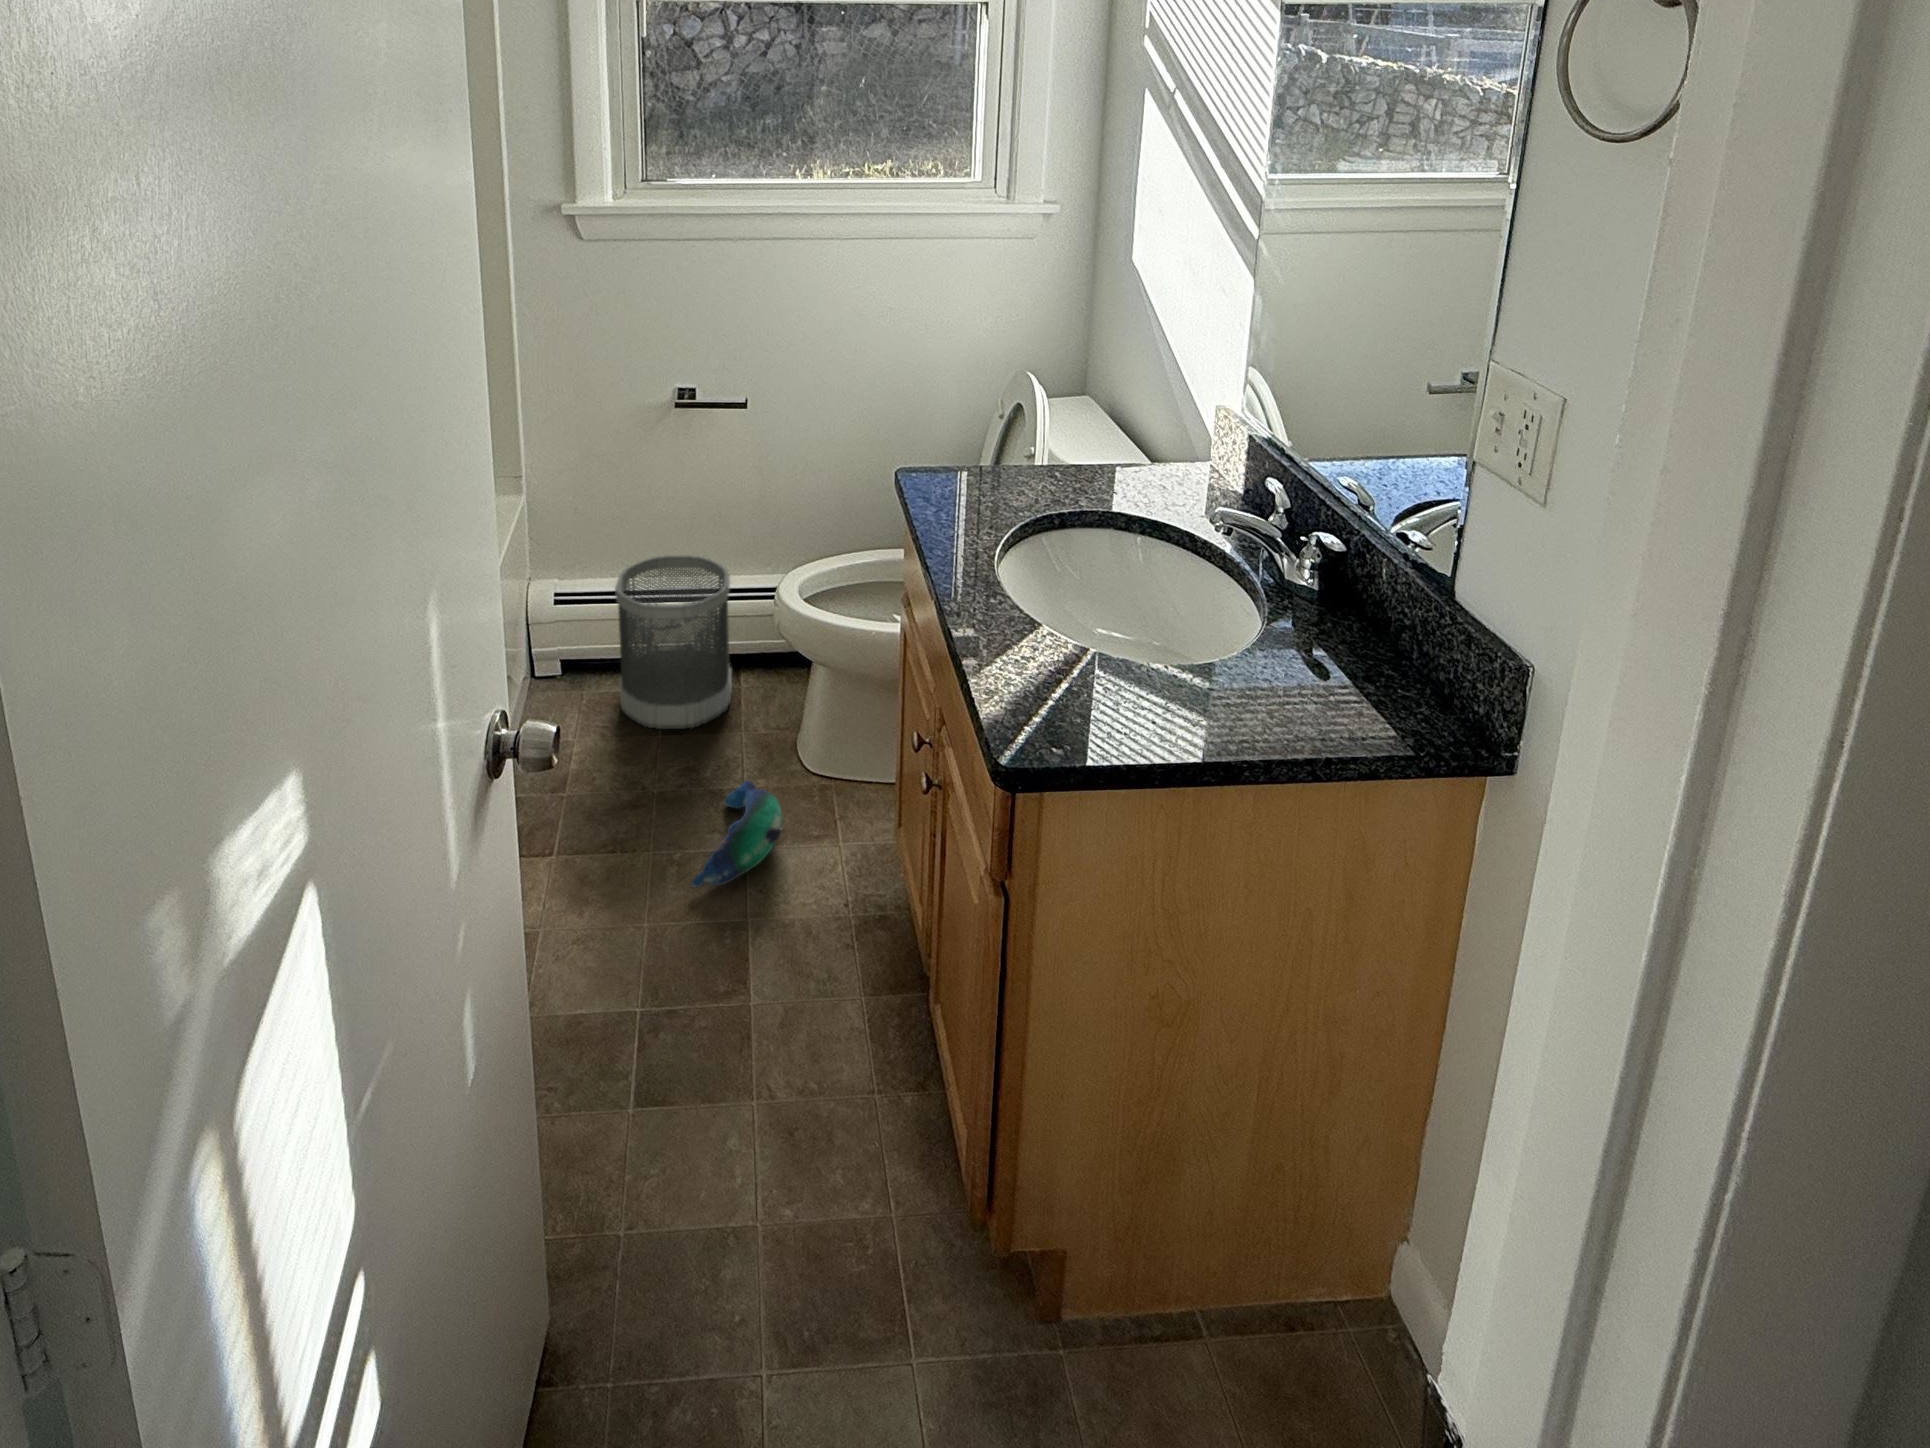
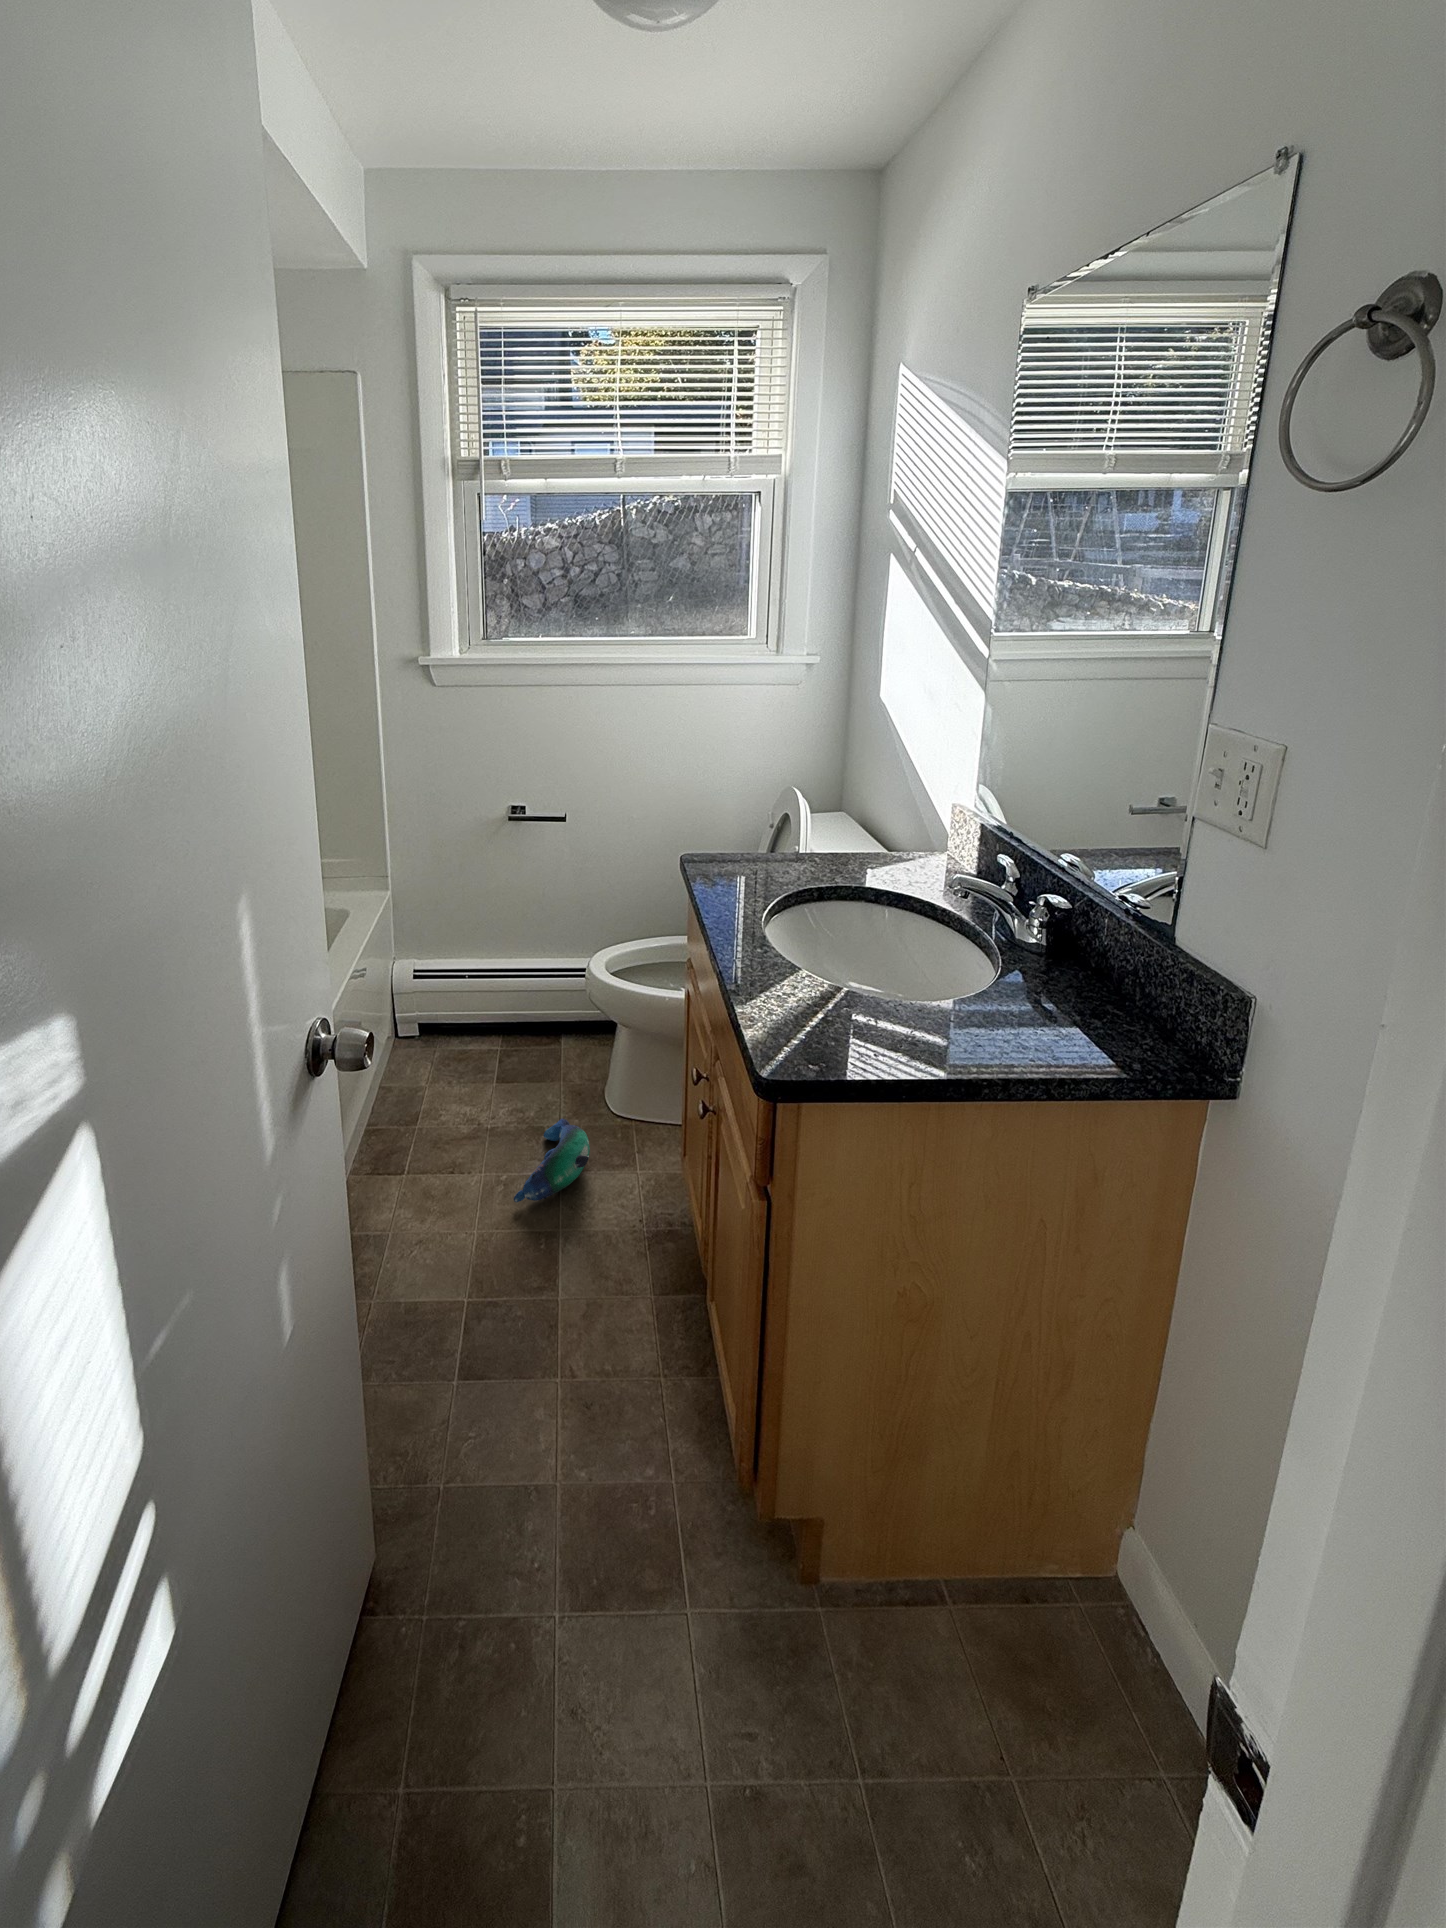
wastebasket: present [615,555,732,729] -> none [460,941,554,1079]

